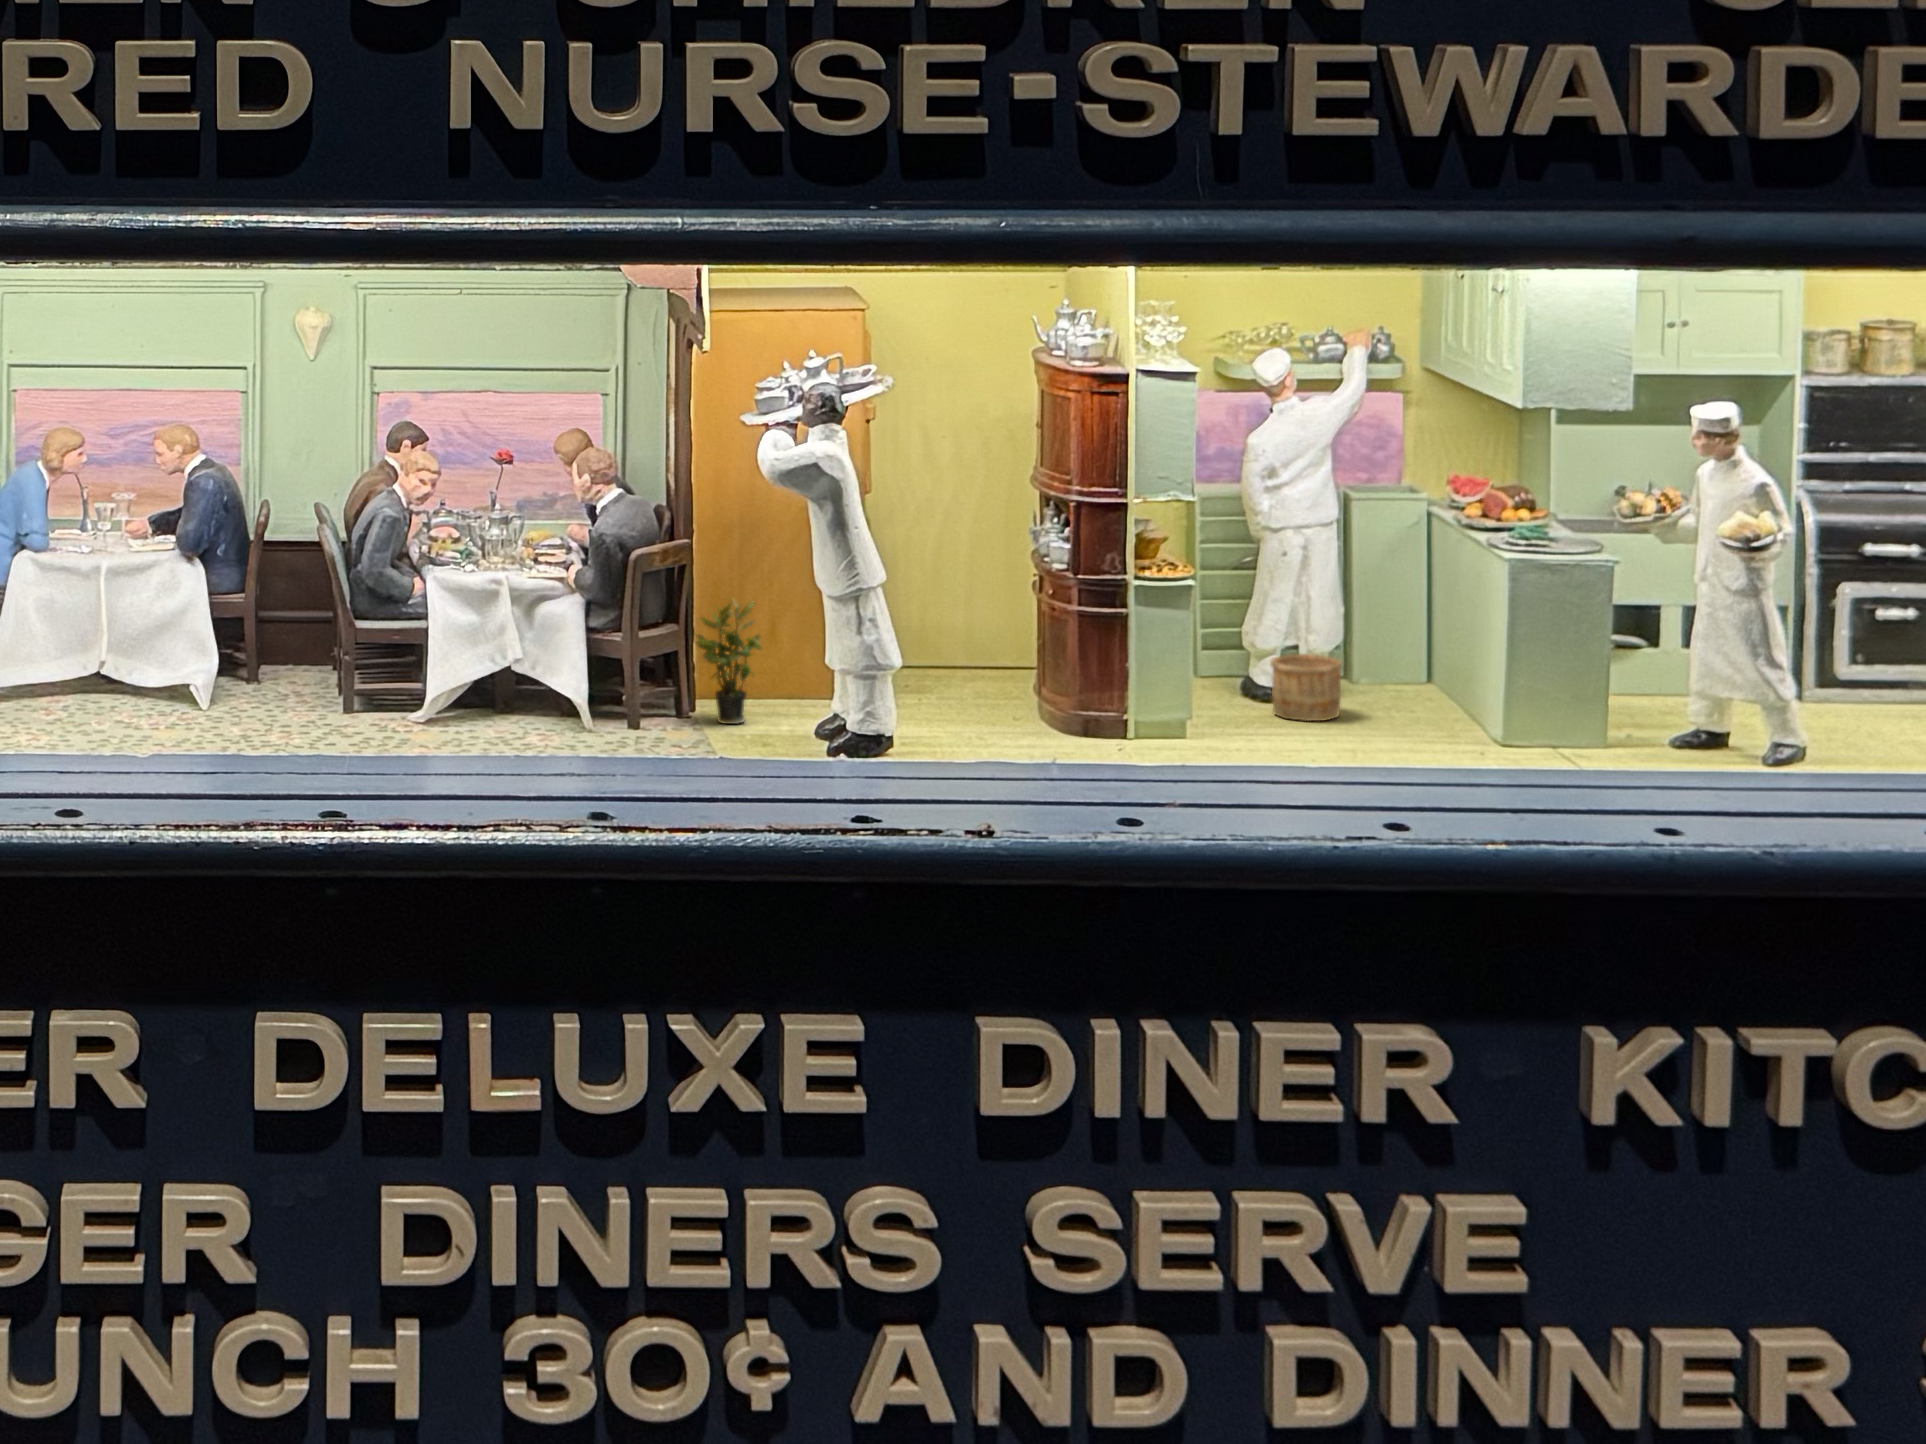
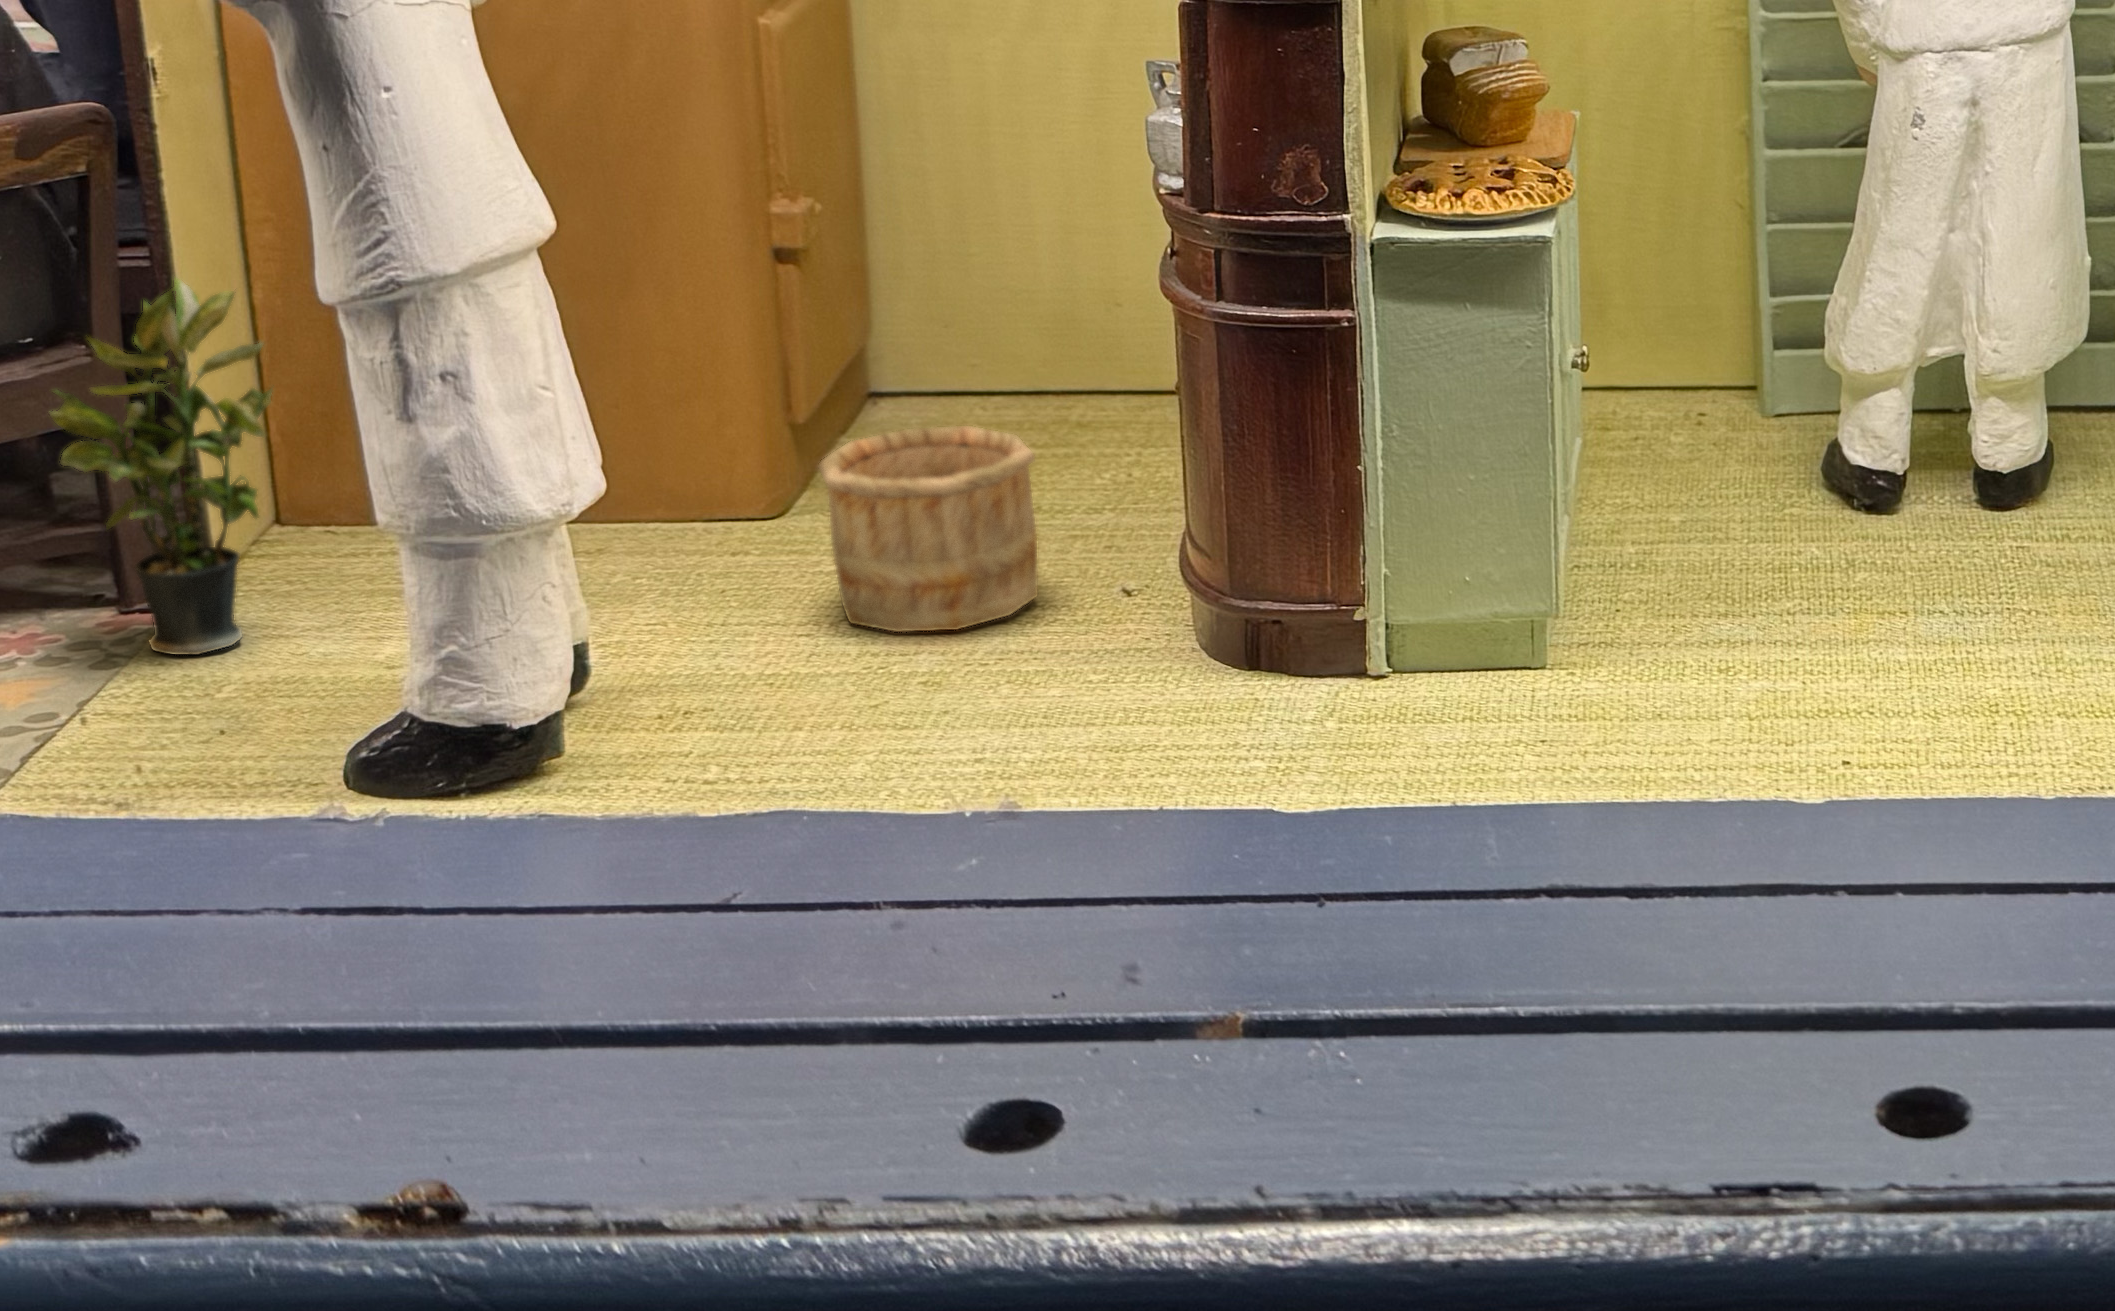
wooden bucket: present [1270,654,1342,721] -> present [819,426,1038,632]

